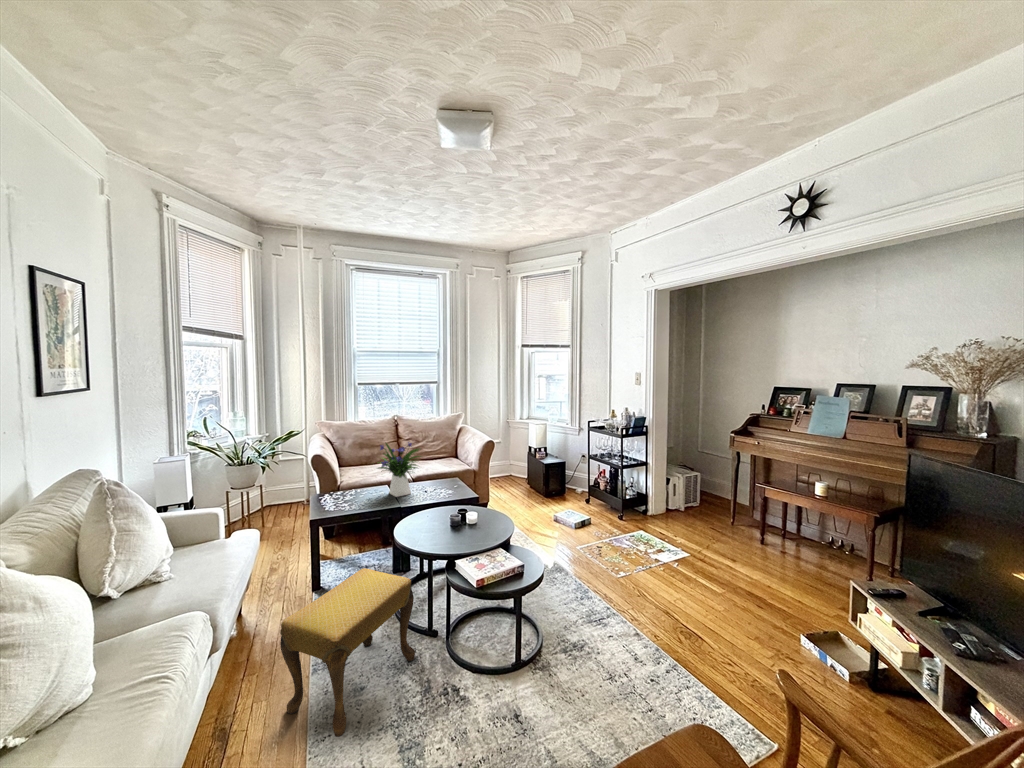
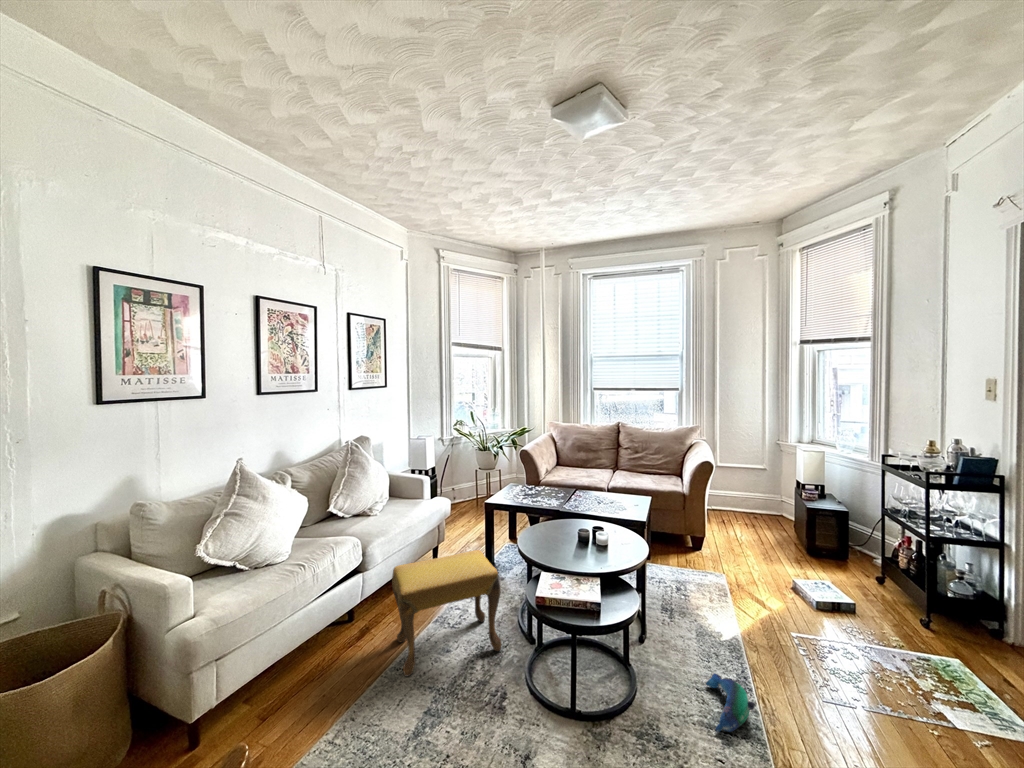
flower arrangement: present [378,442,421,497] -> none [550,444,602,500]
plush toy: none [570,590,609,626] -> present [706,673,755,732]

